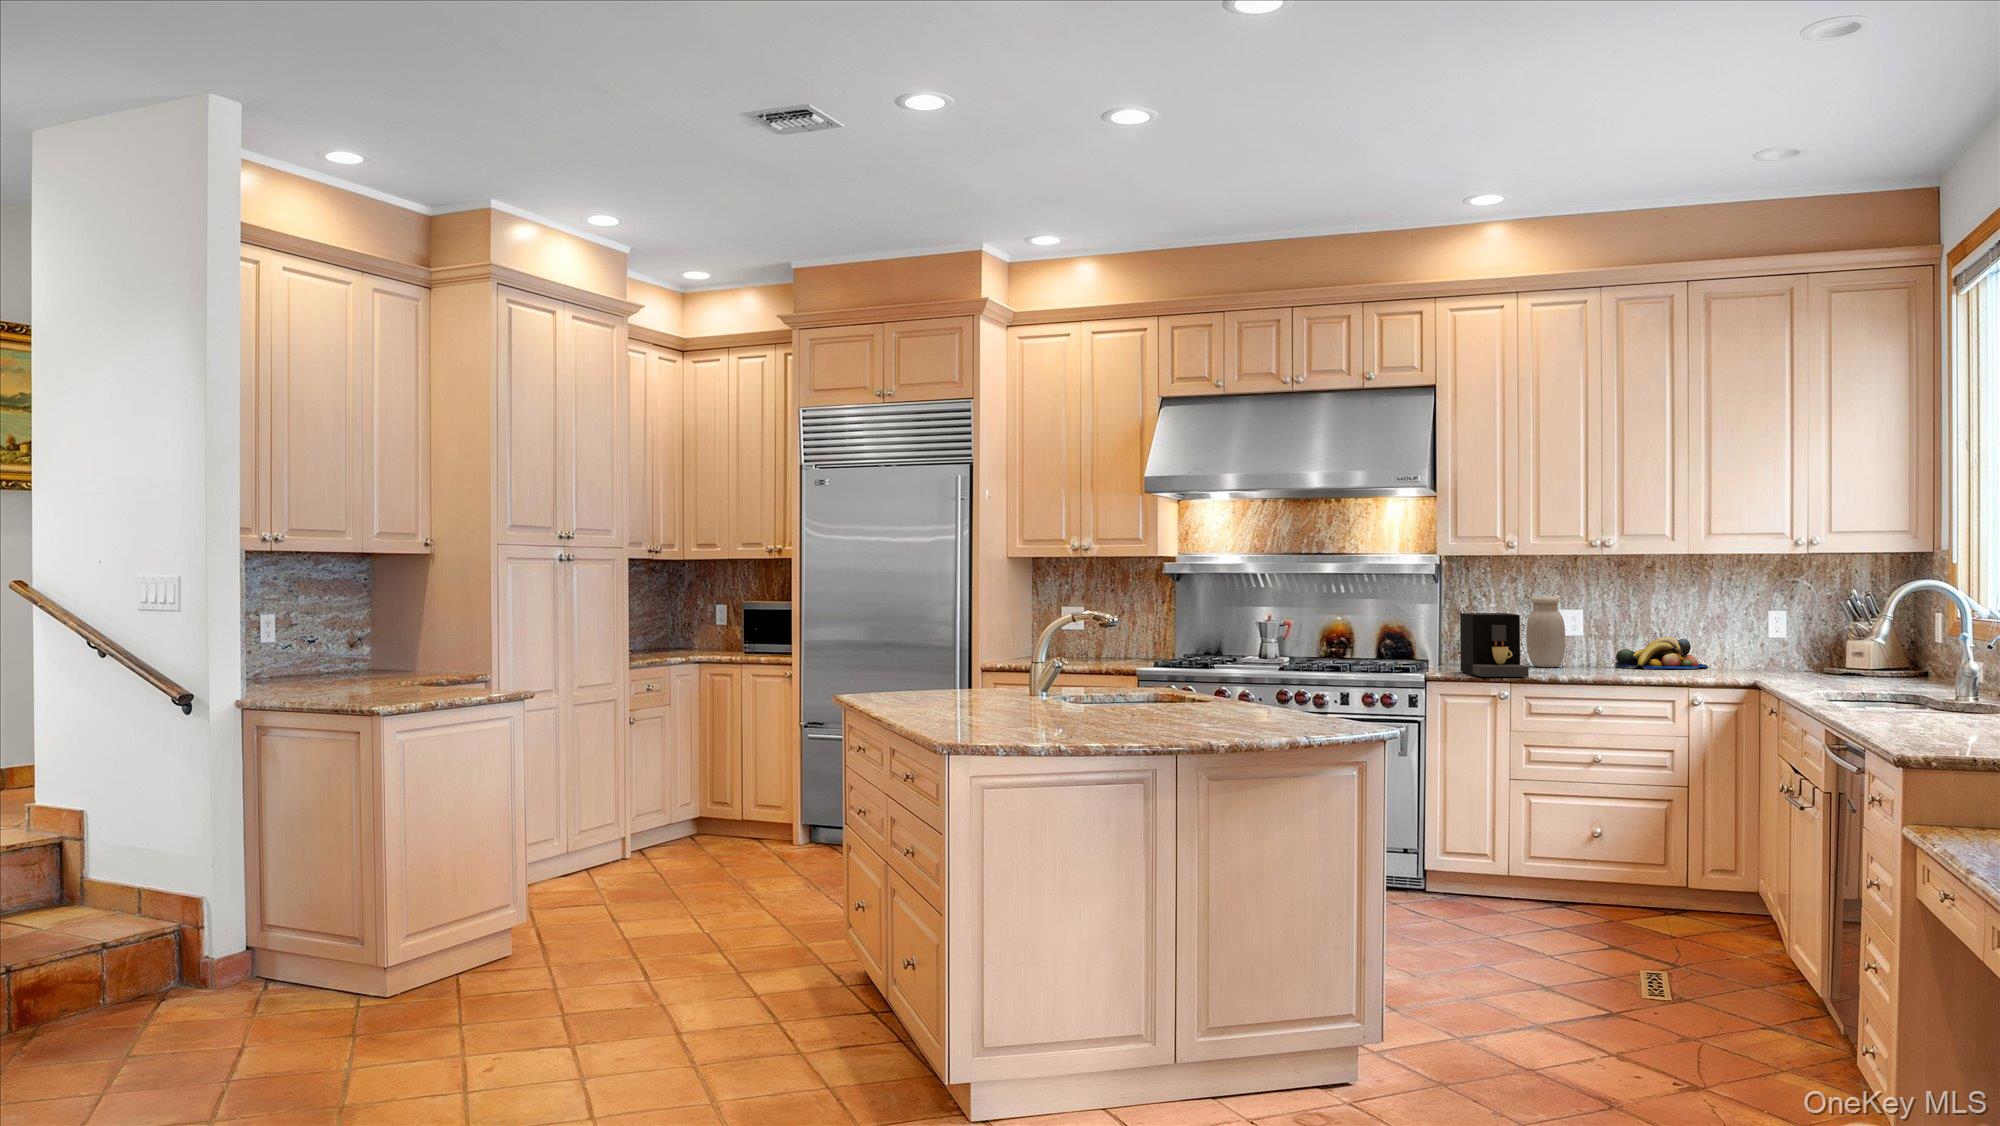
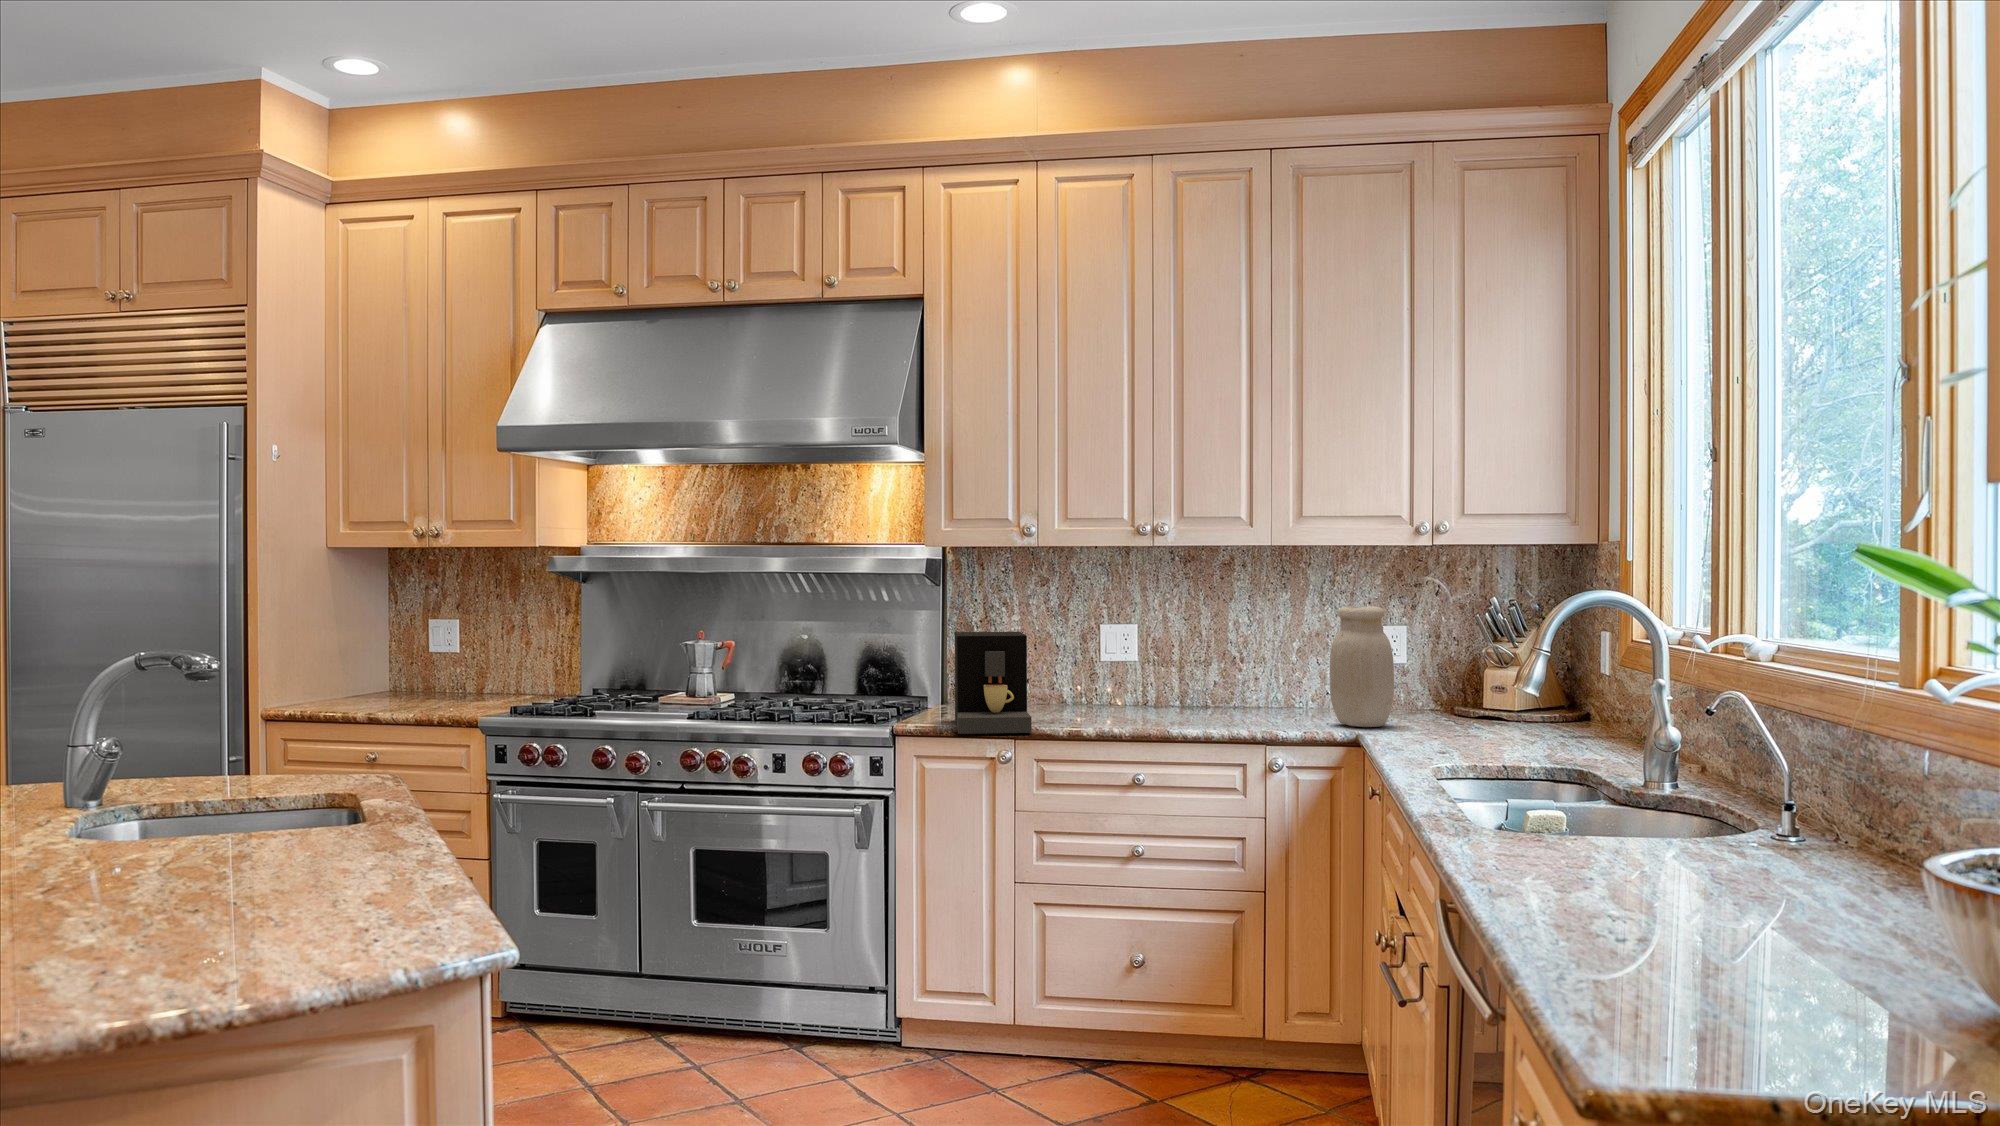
jar: present [1526,596,1565,667] -> present [1330,606,1394,727]
fruit bowl: present [1616,637,1708,669] -> none [1182,662,1304,710]

